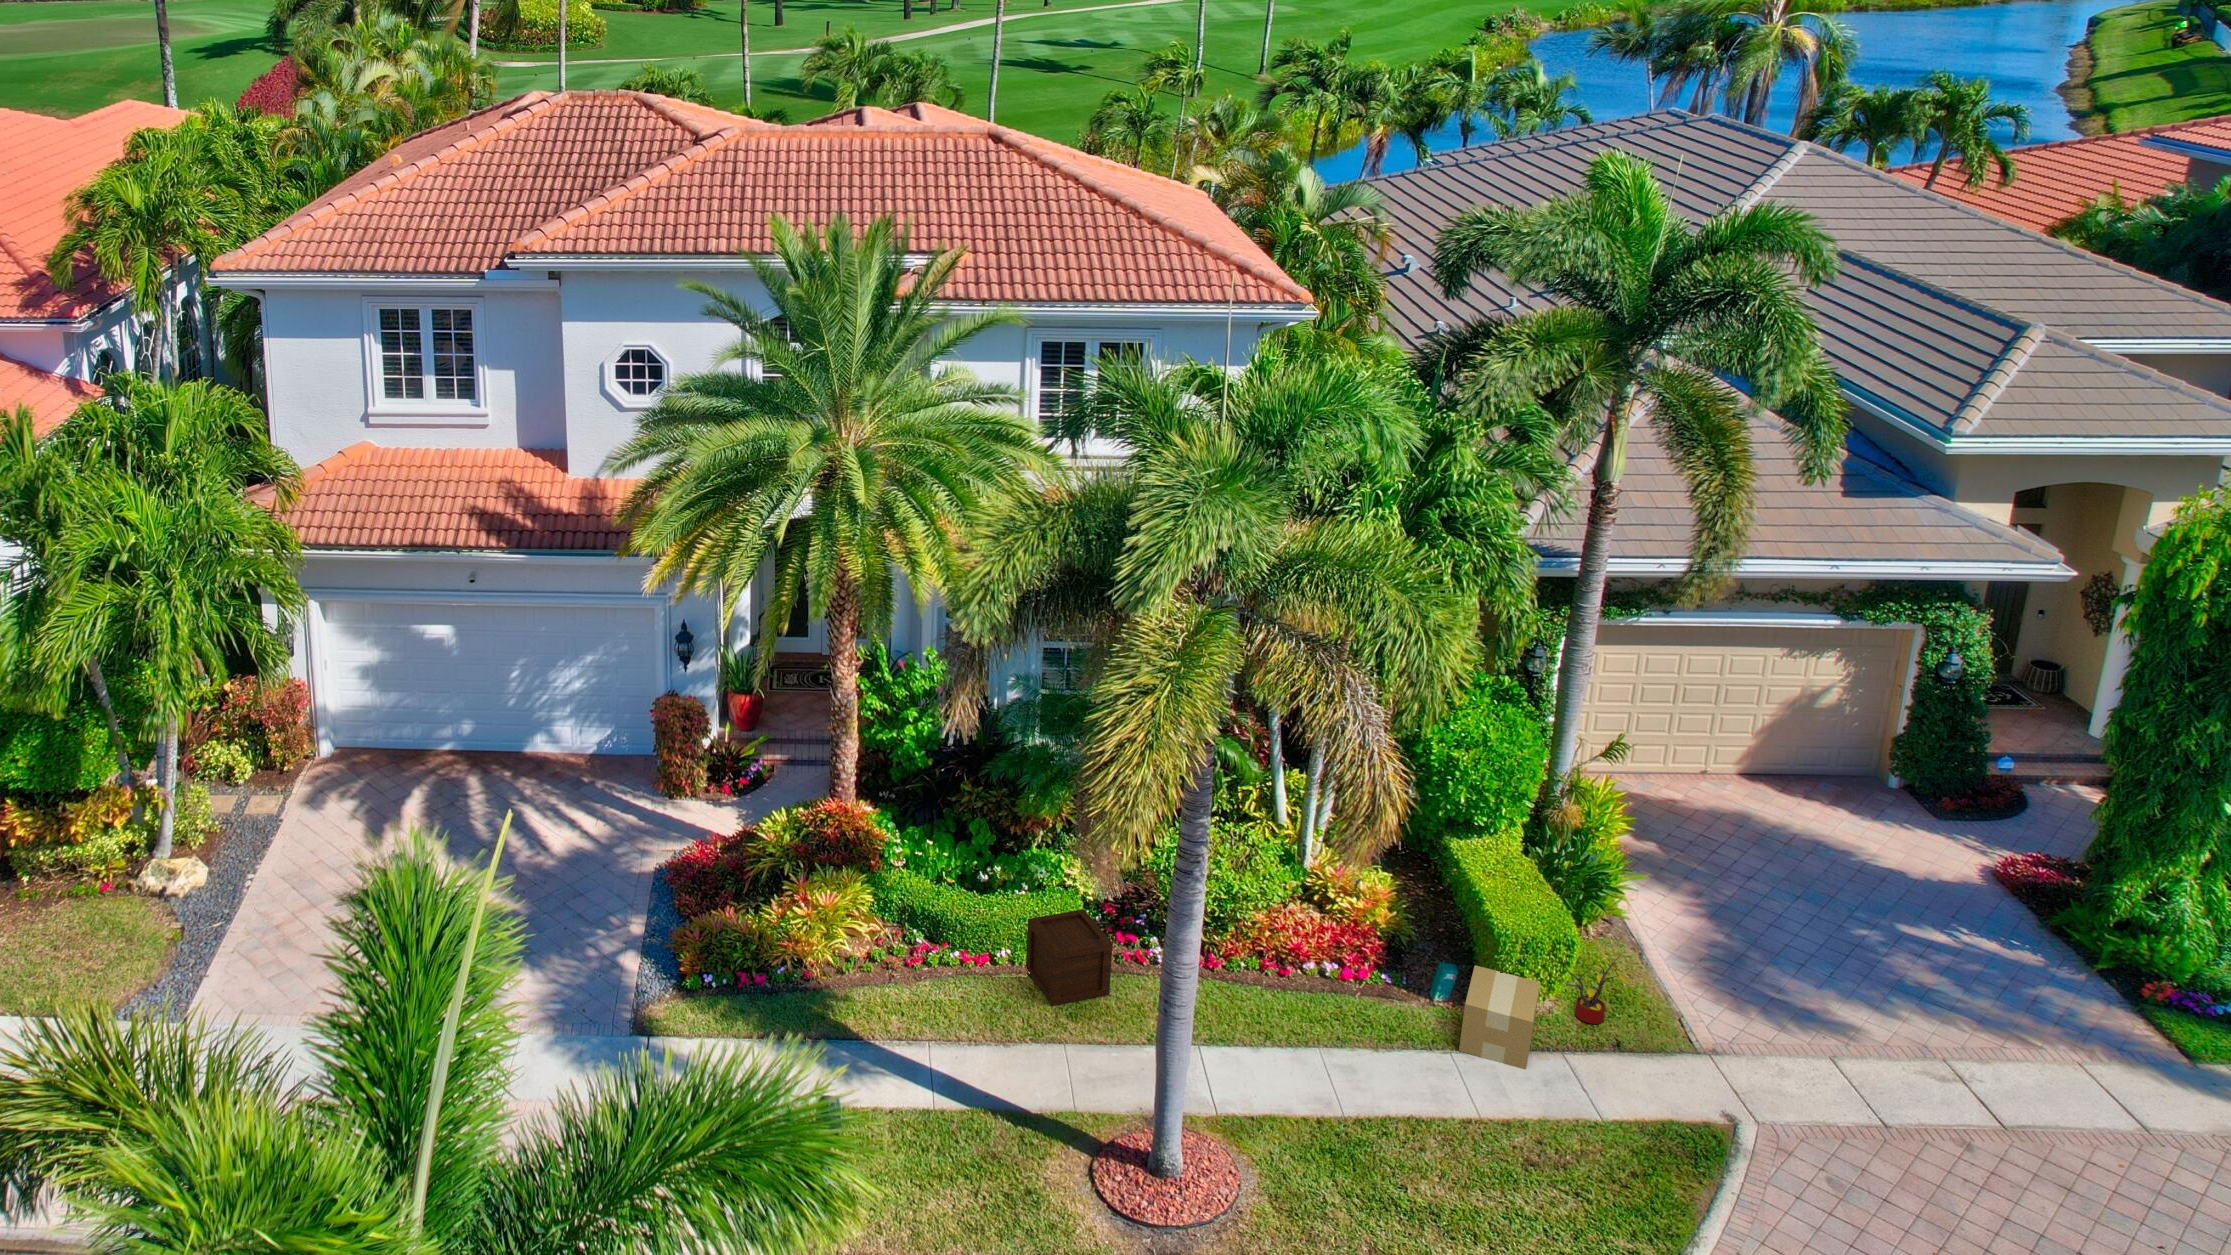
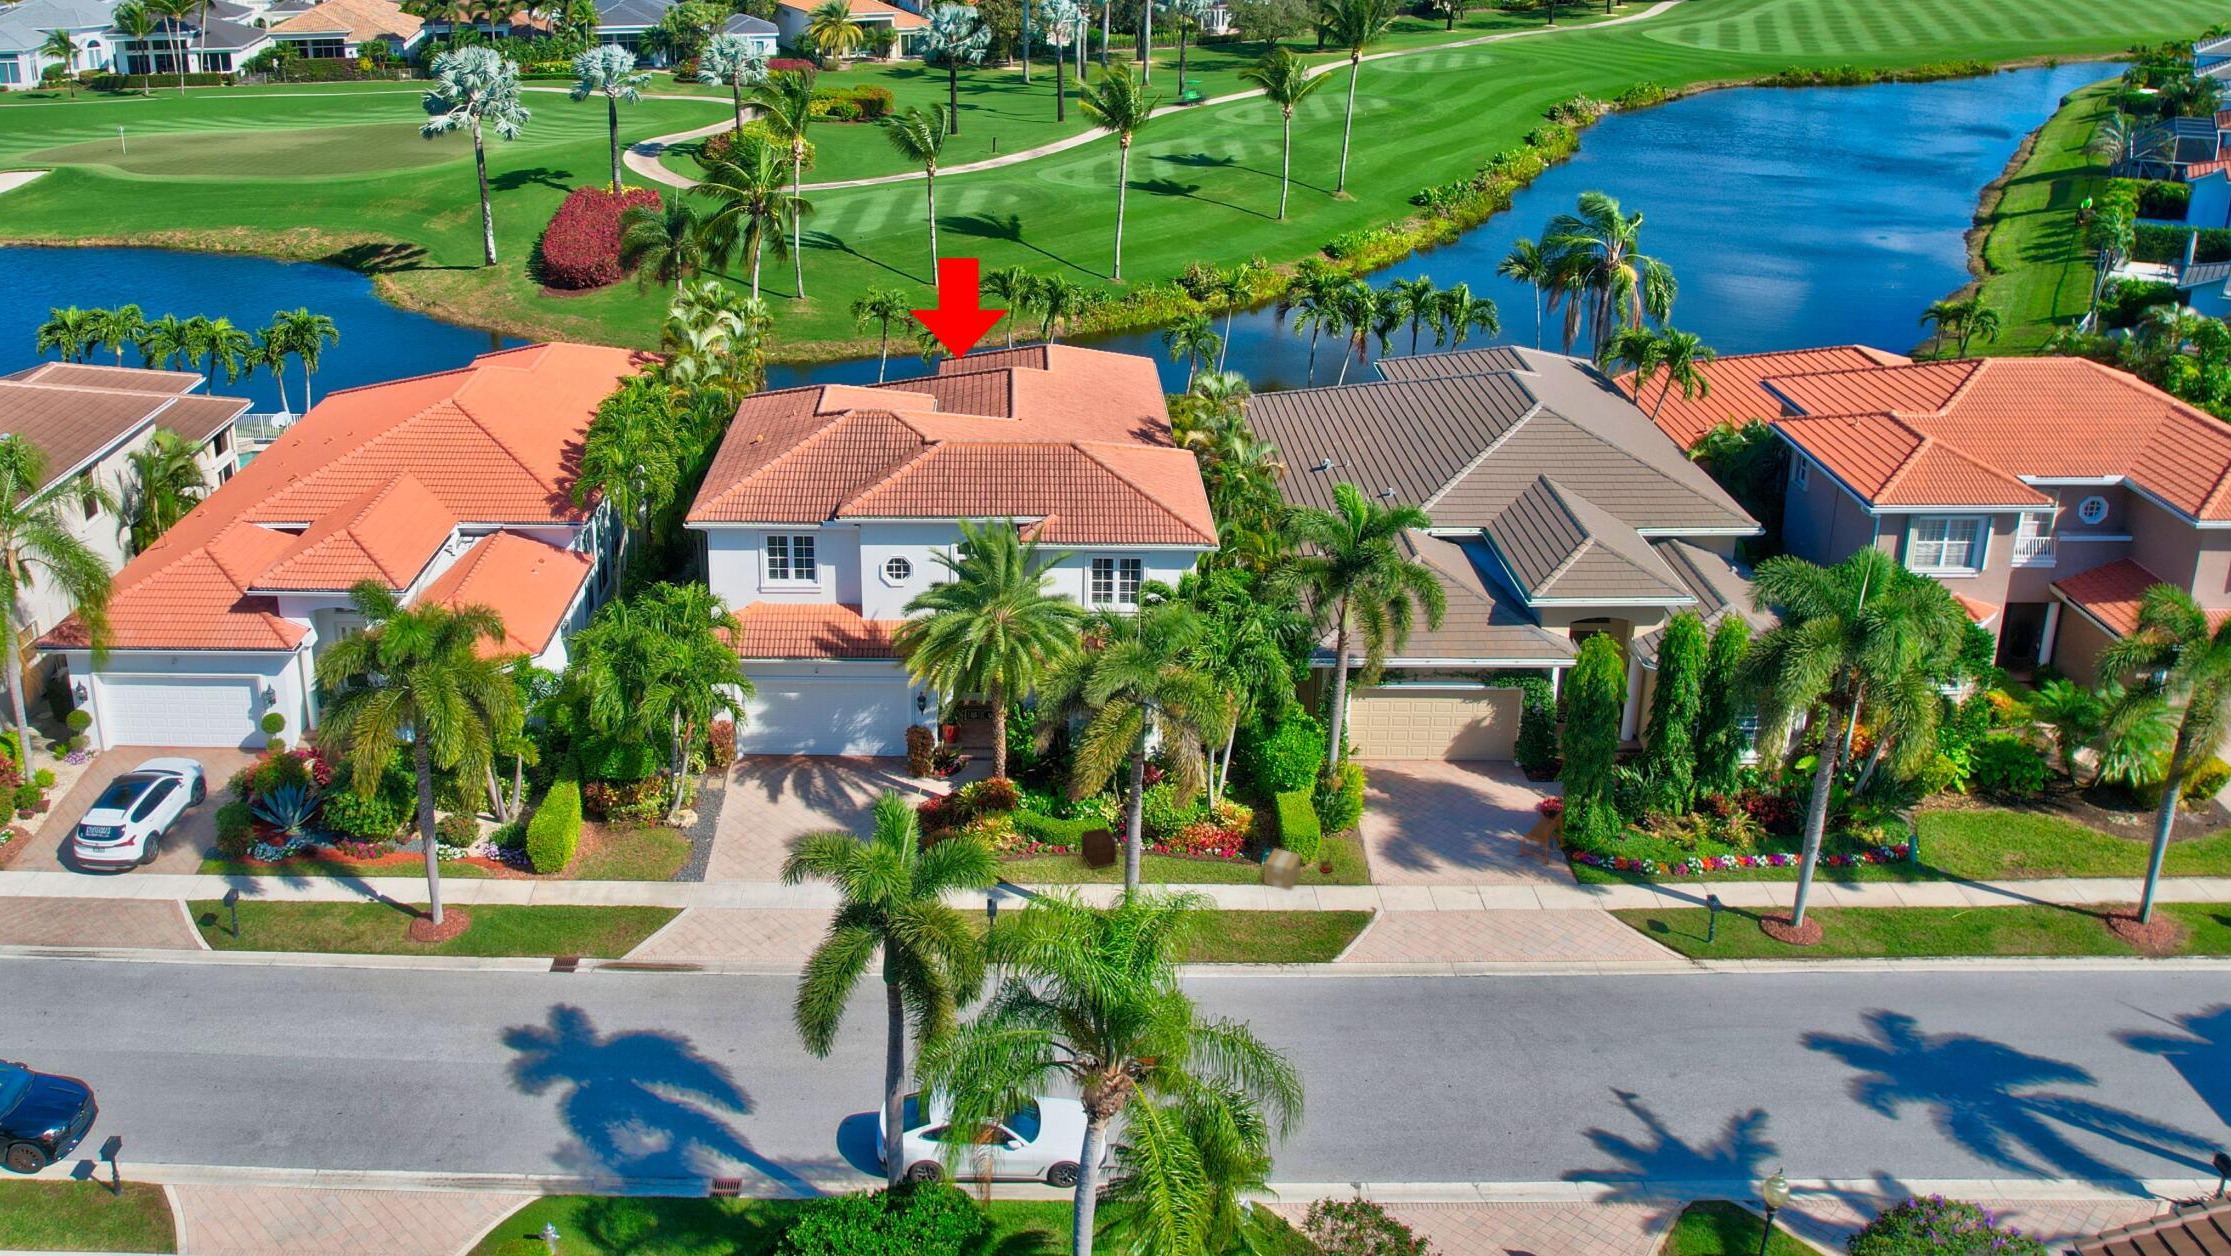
bench: none [2019,879,2121,1010] -> present [1520,809,1564,863]

